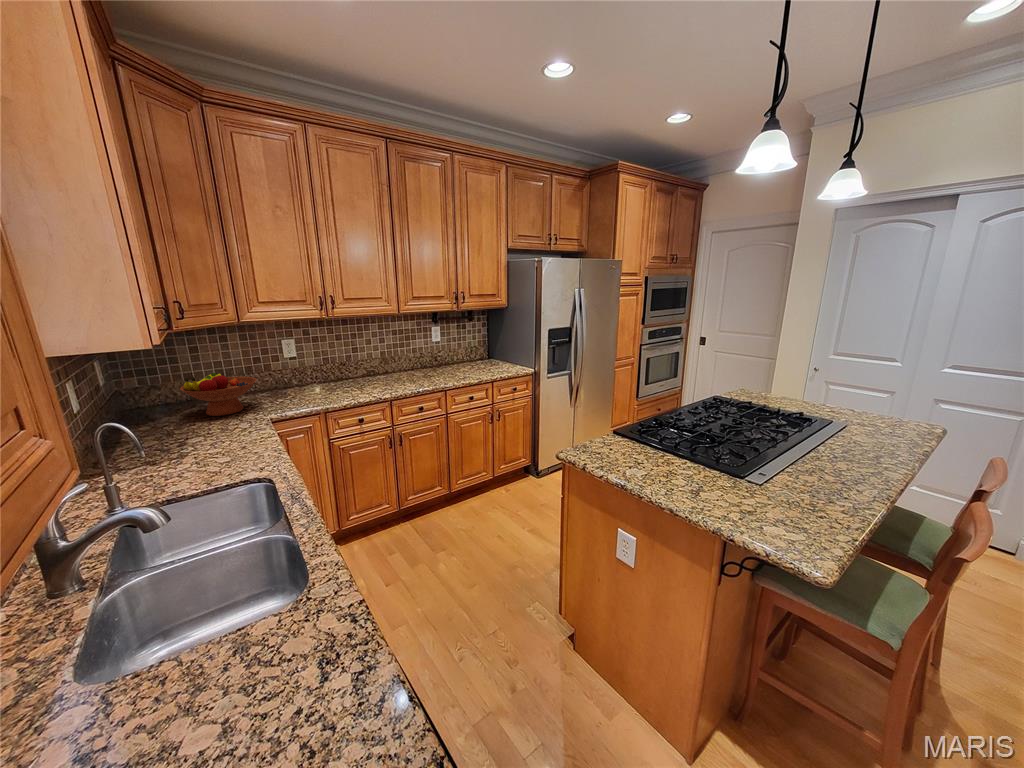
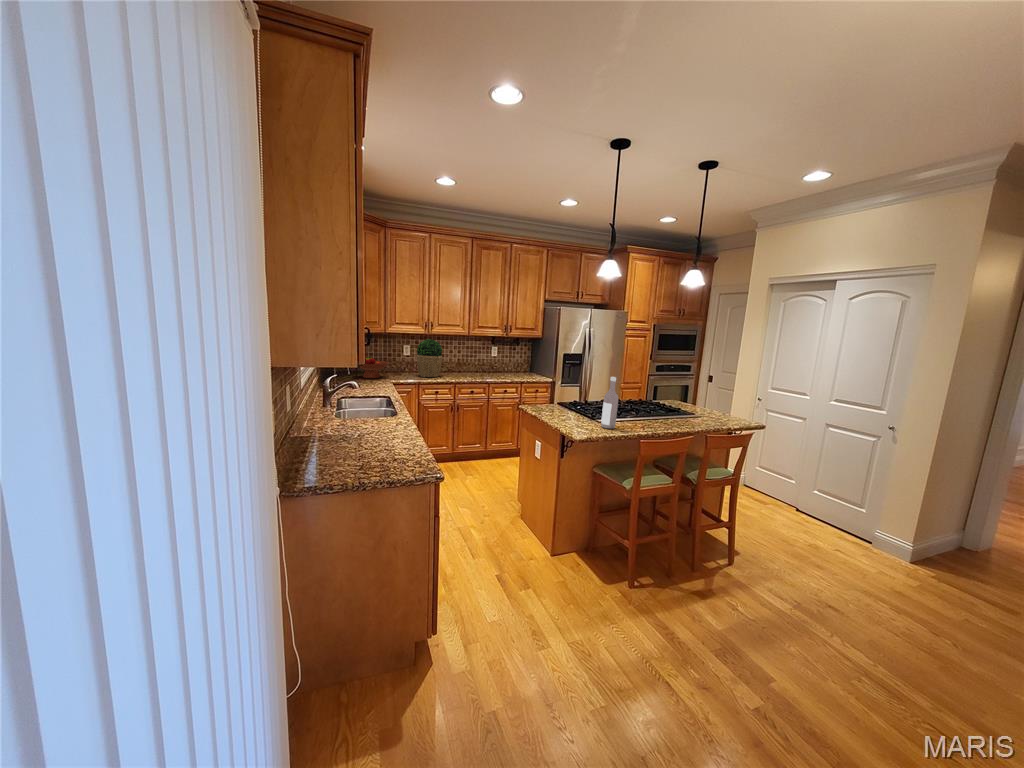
potted plant: none [308,326,358,395] -> present [417,339,442,377]
wine bottle: none [797,405,847,518] -> present [601,377,618,429]

